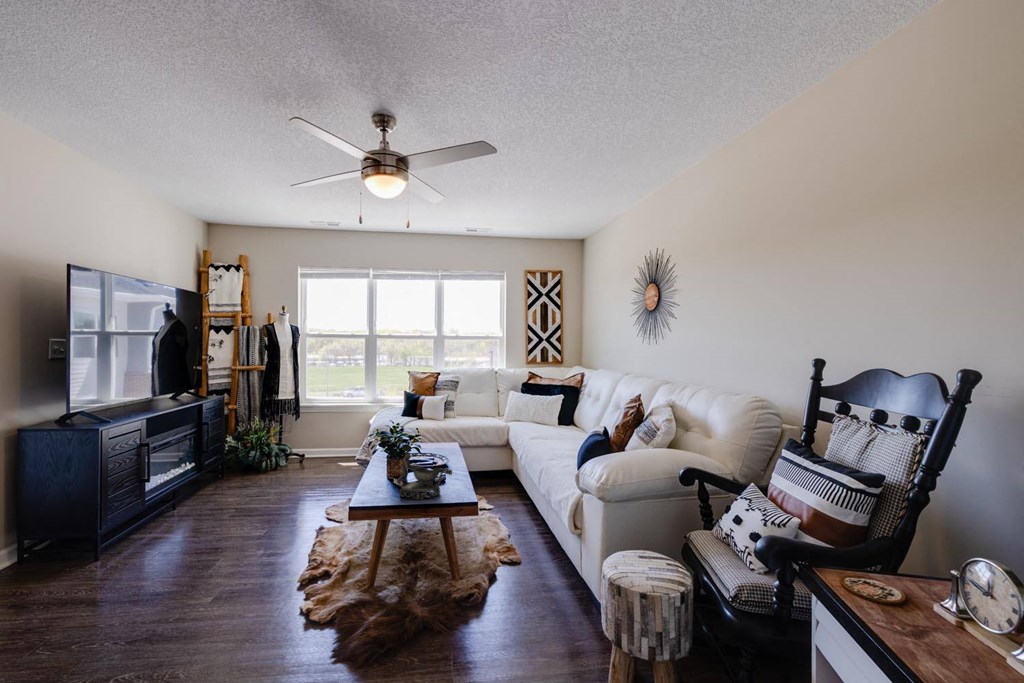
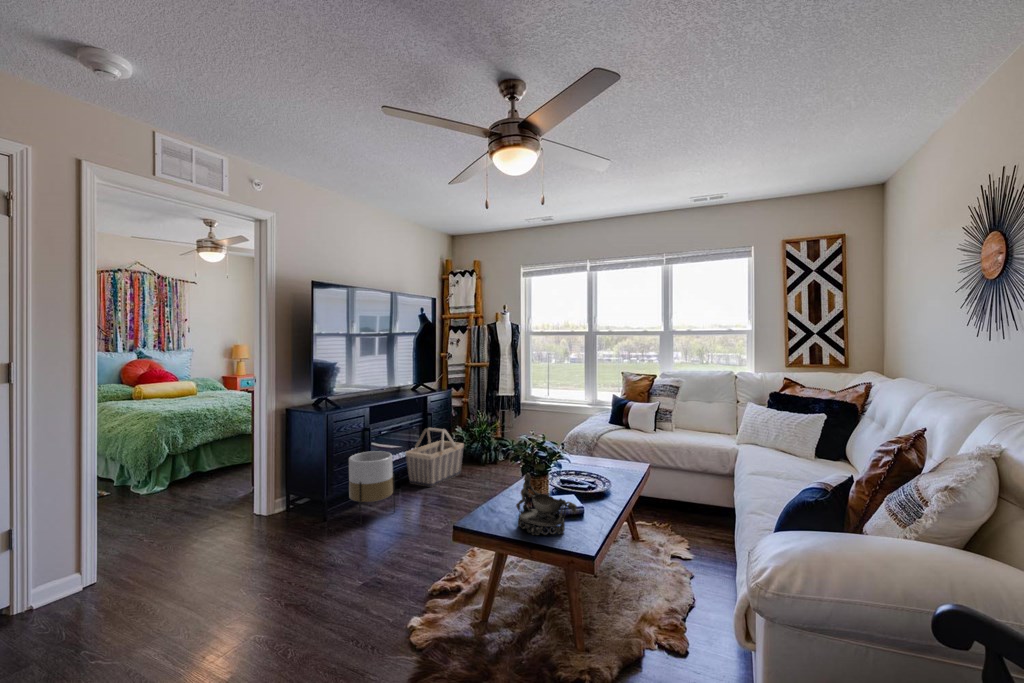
basket: none [178,438,247,503] -> present [405,428,464,487]
planter: none [130,467,191,552] -> present [349,451,395,524]

